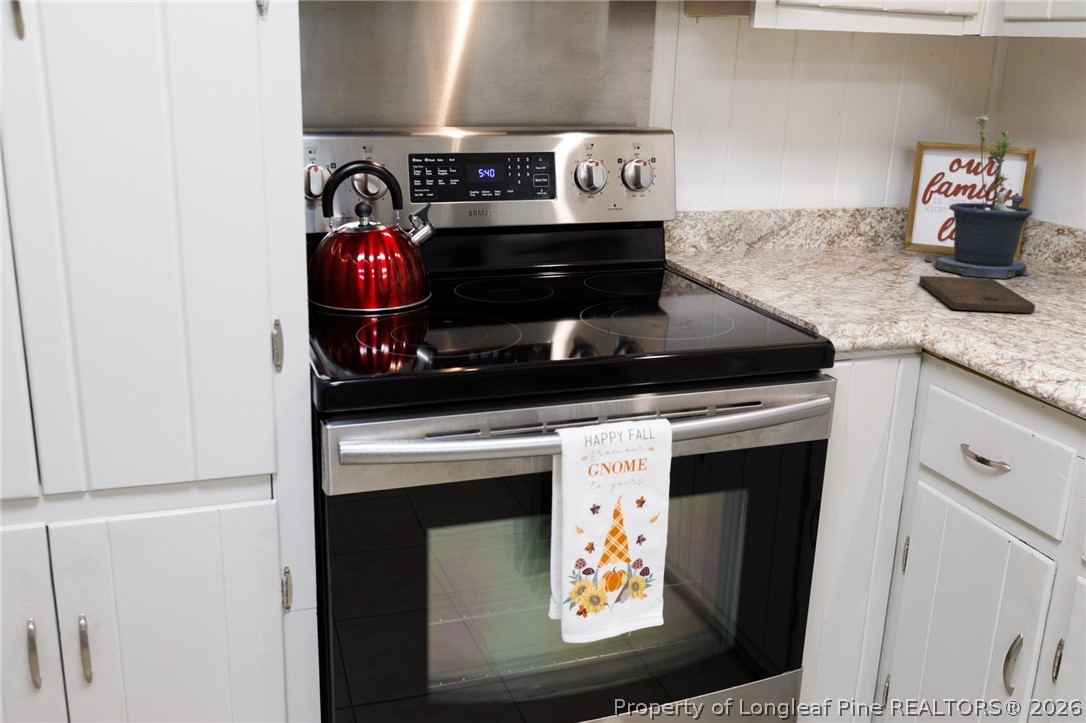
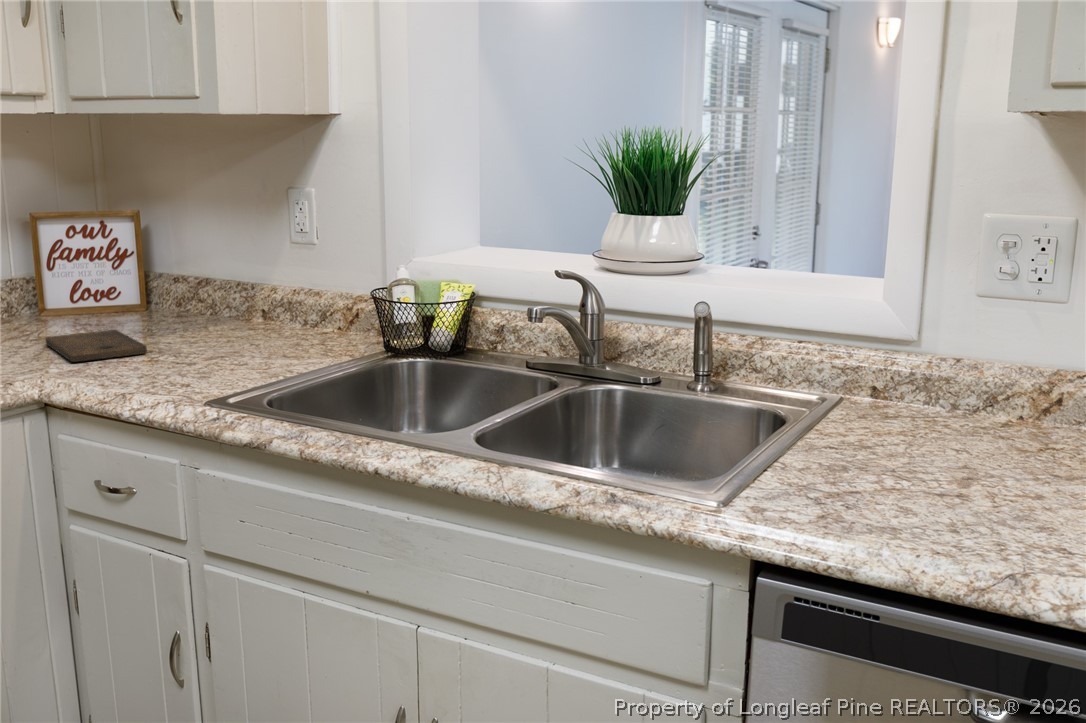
potted plant: present [925,115,1032,279] -> none [59,184,155,331]

